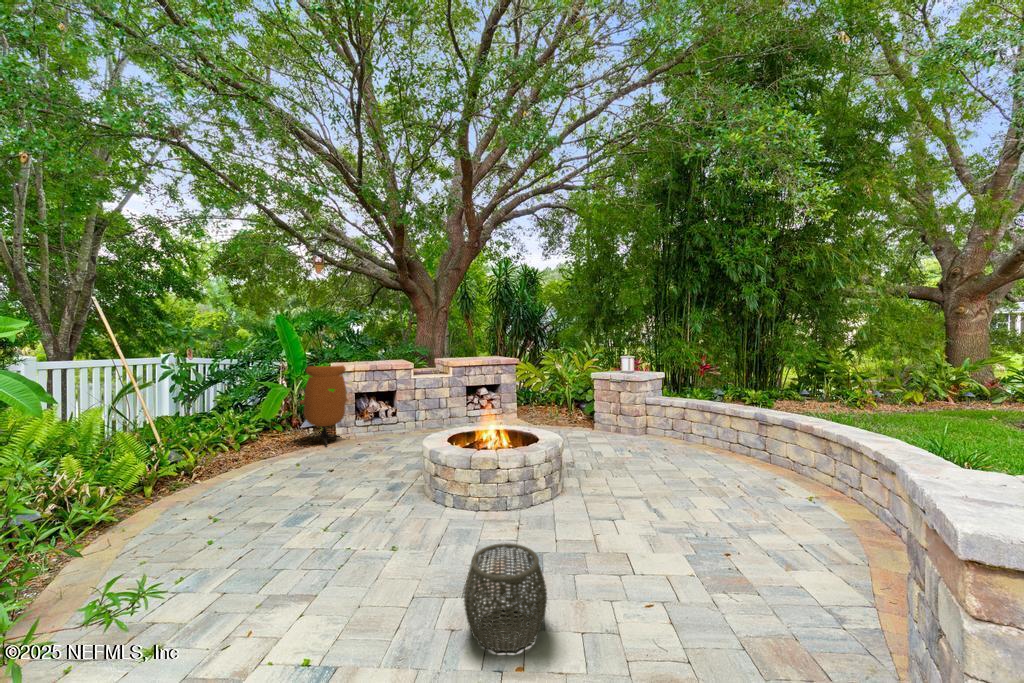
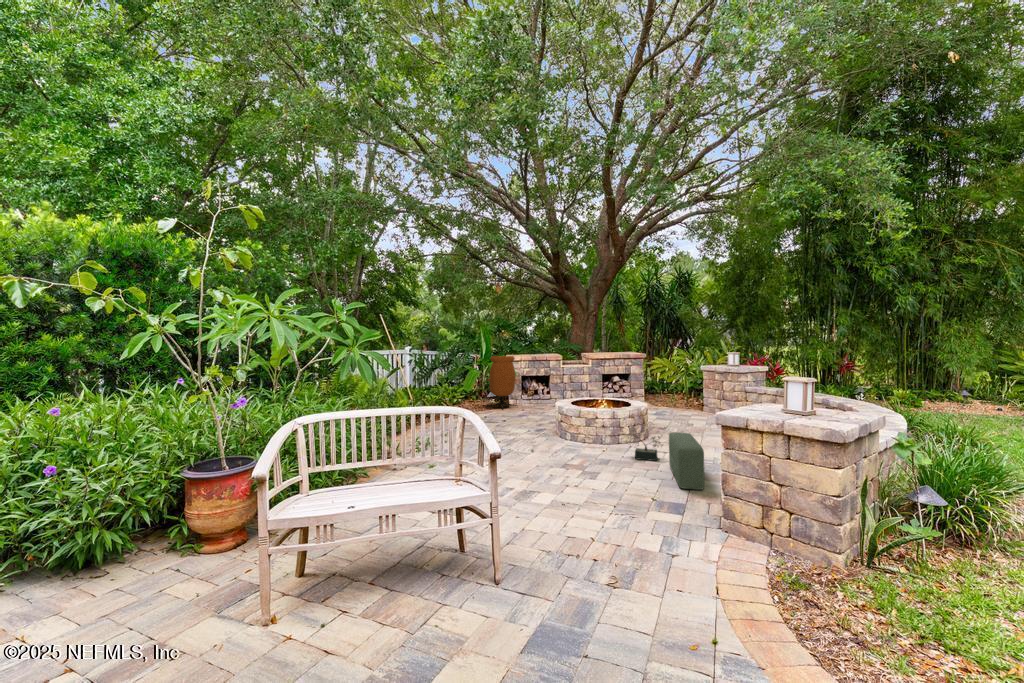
decorative plant: none [558,487,616,542] -> present [626,428,663,461]
pouf: none [635,496,740,622] -> present [669,432,704,490]
woven basket: present [464,543,547,652] -> none [553,438,594,482]

